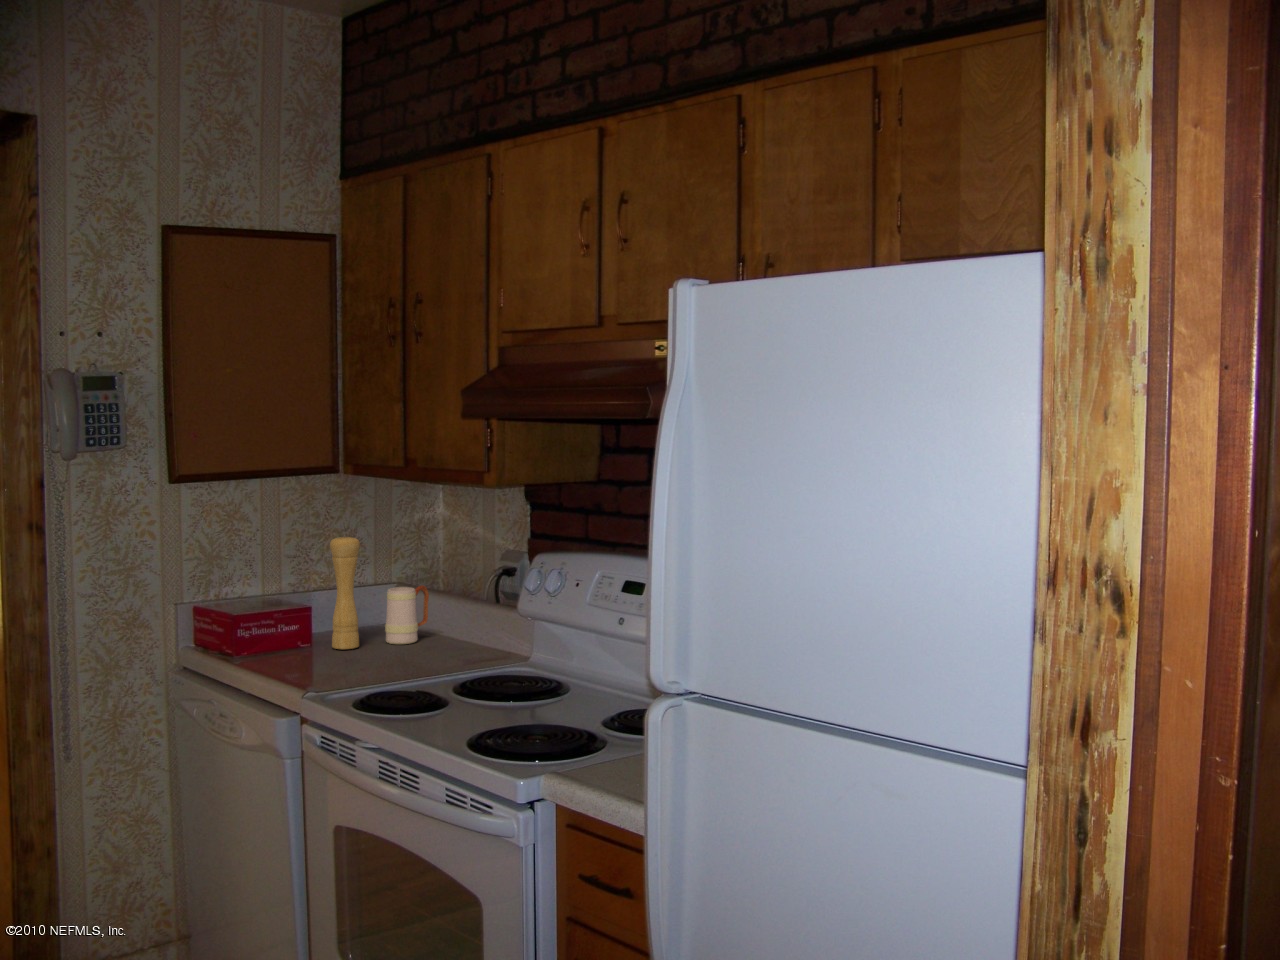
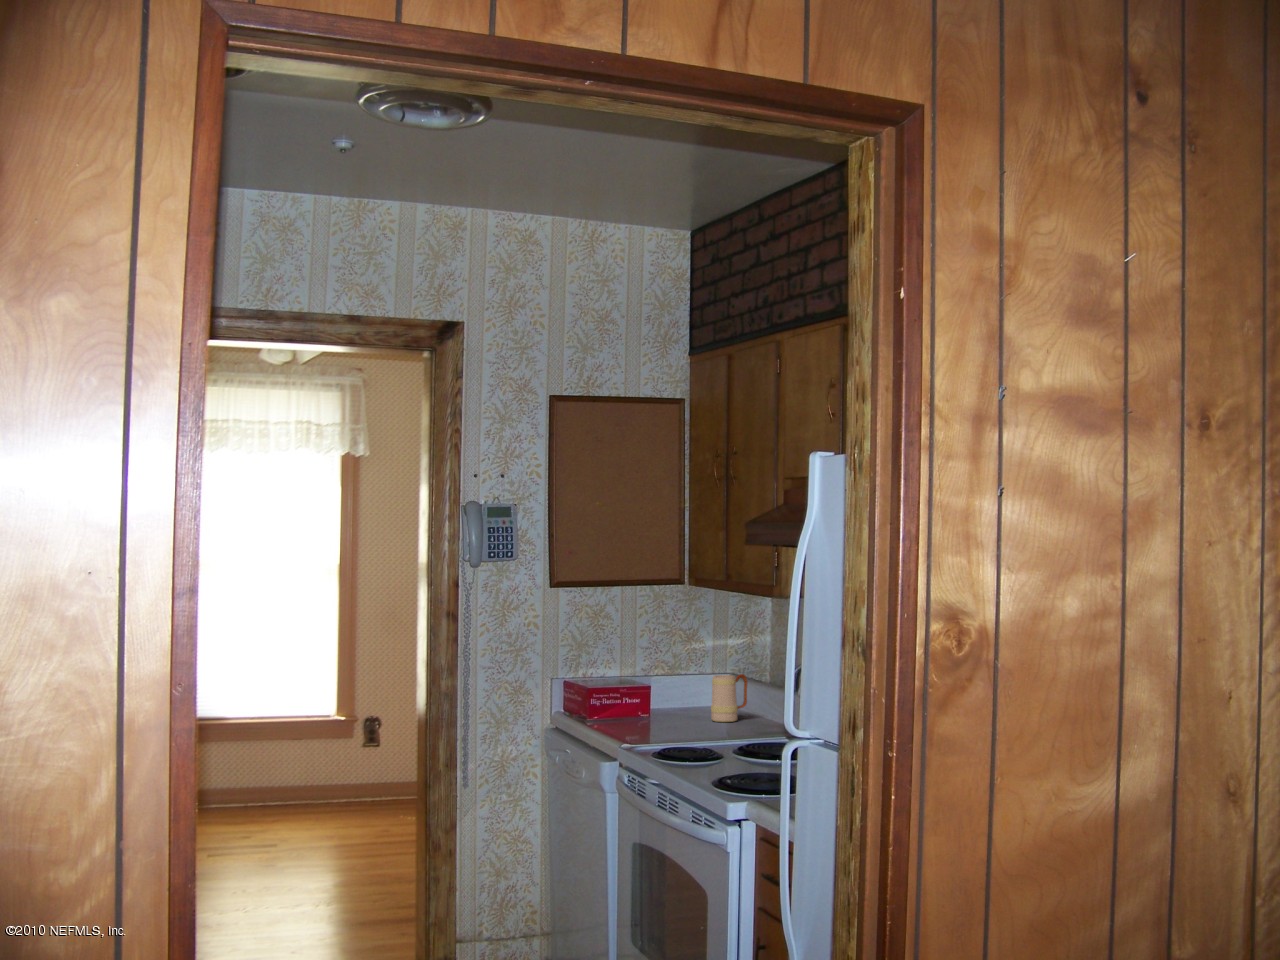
pepper mill: present [330,536,360,649] -> none [665,630,688,723]

